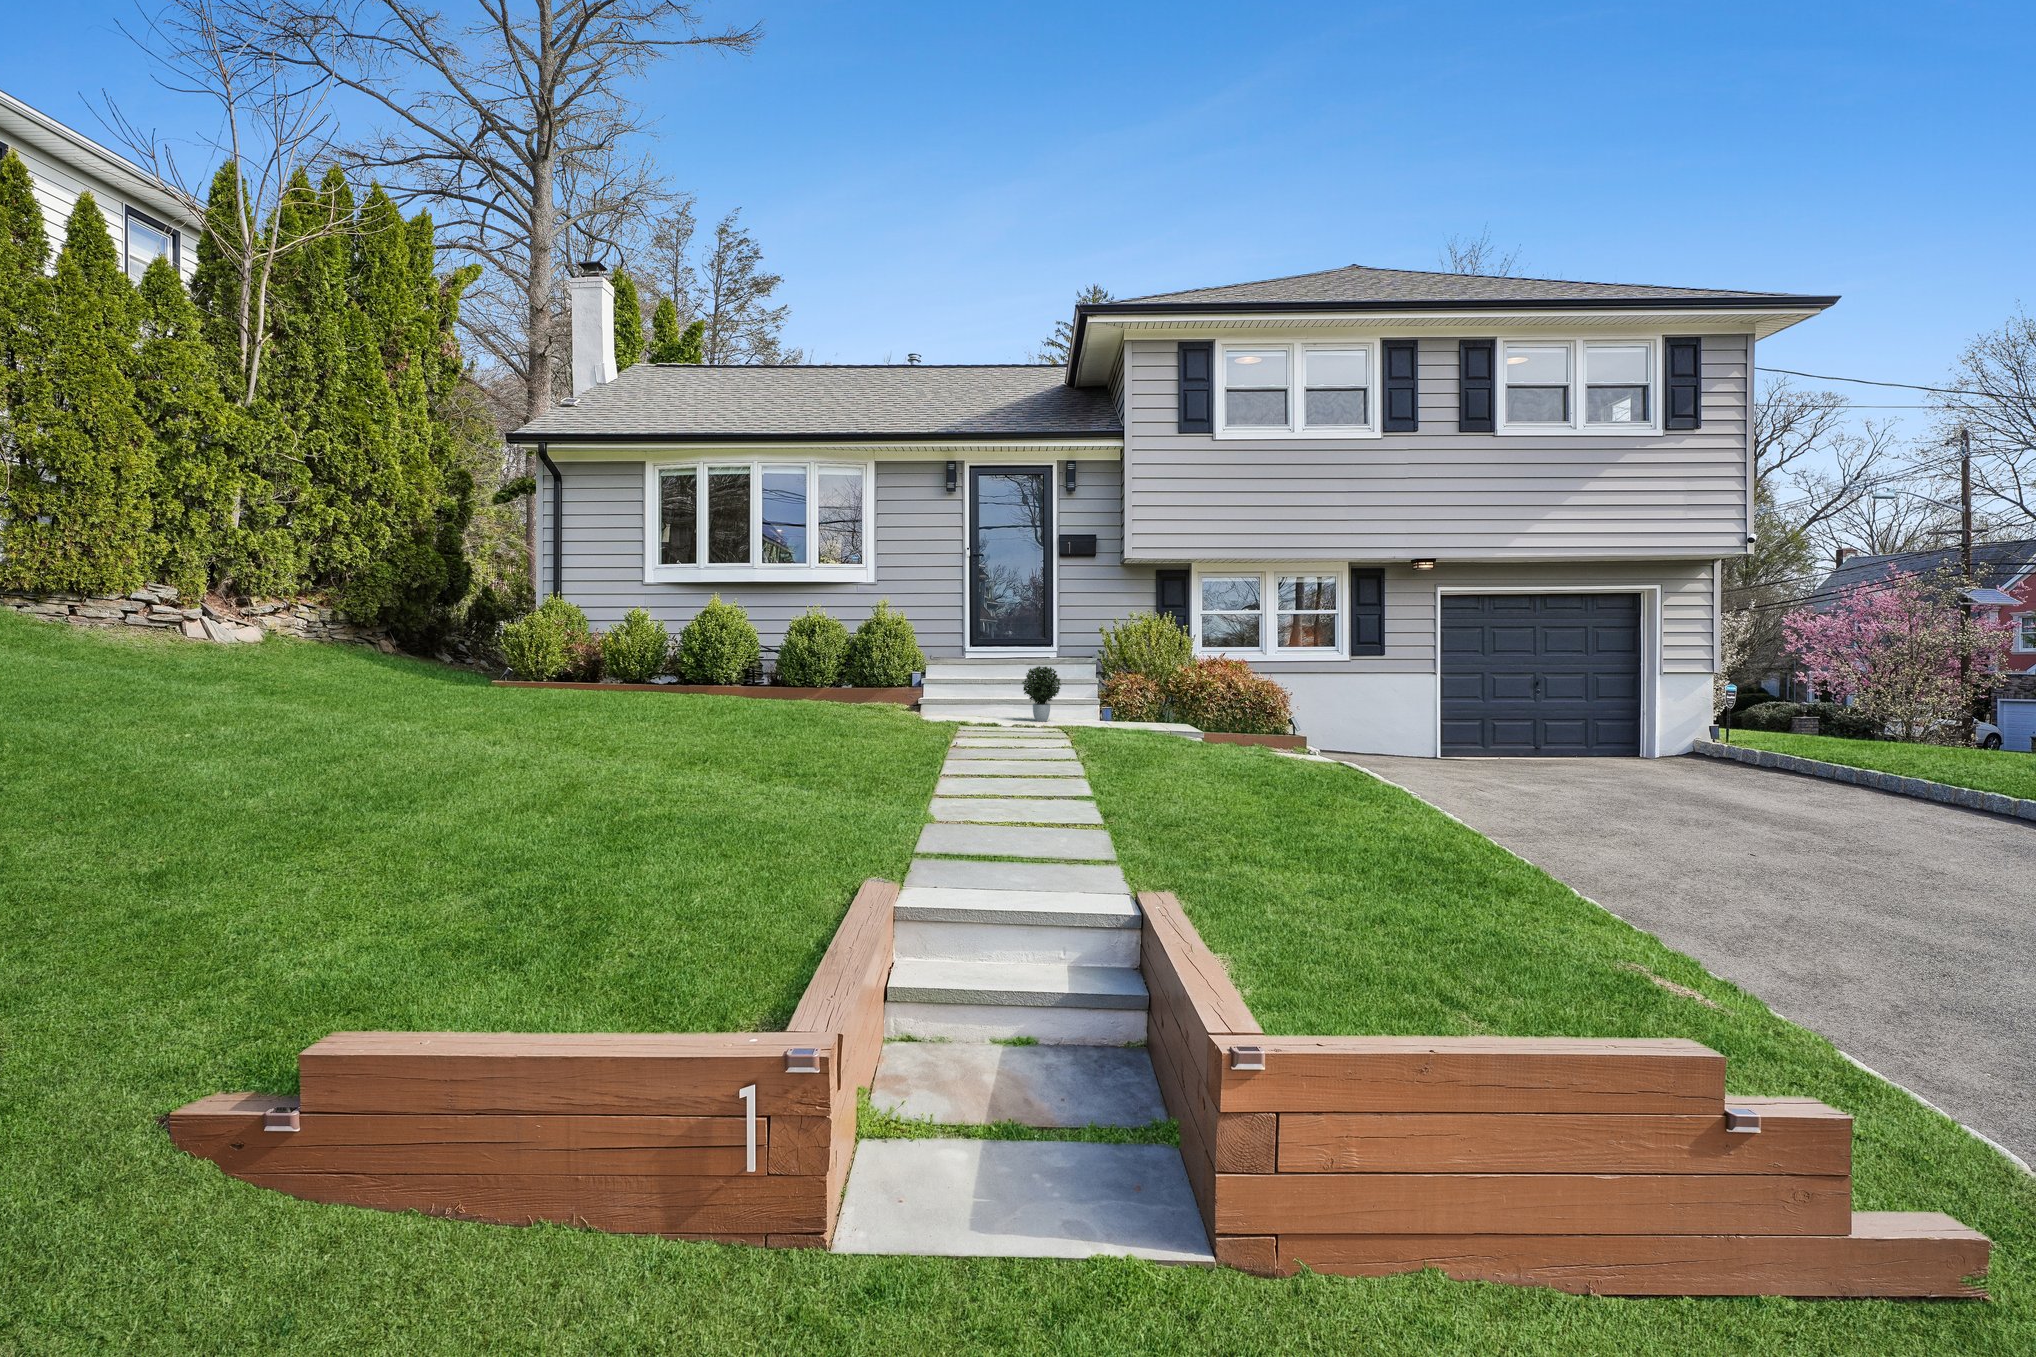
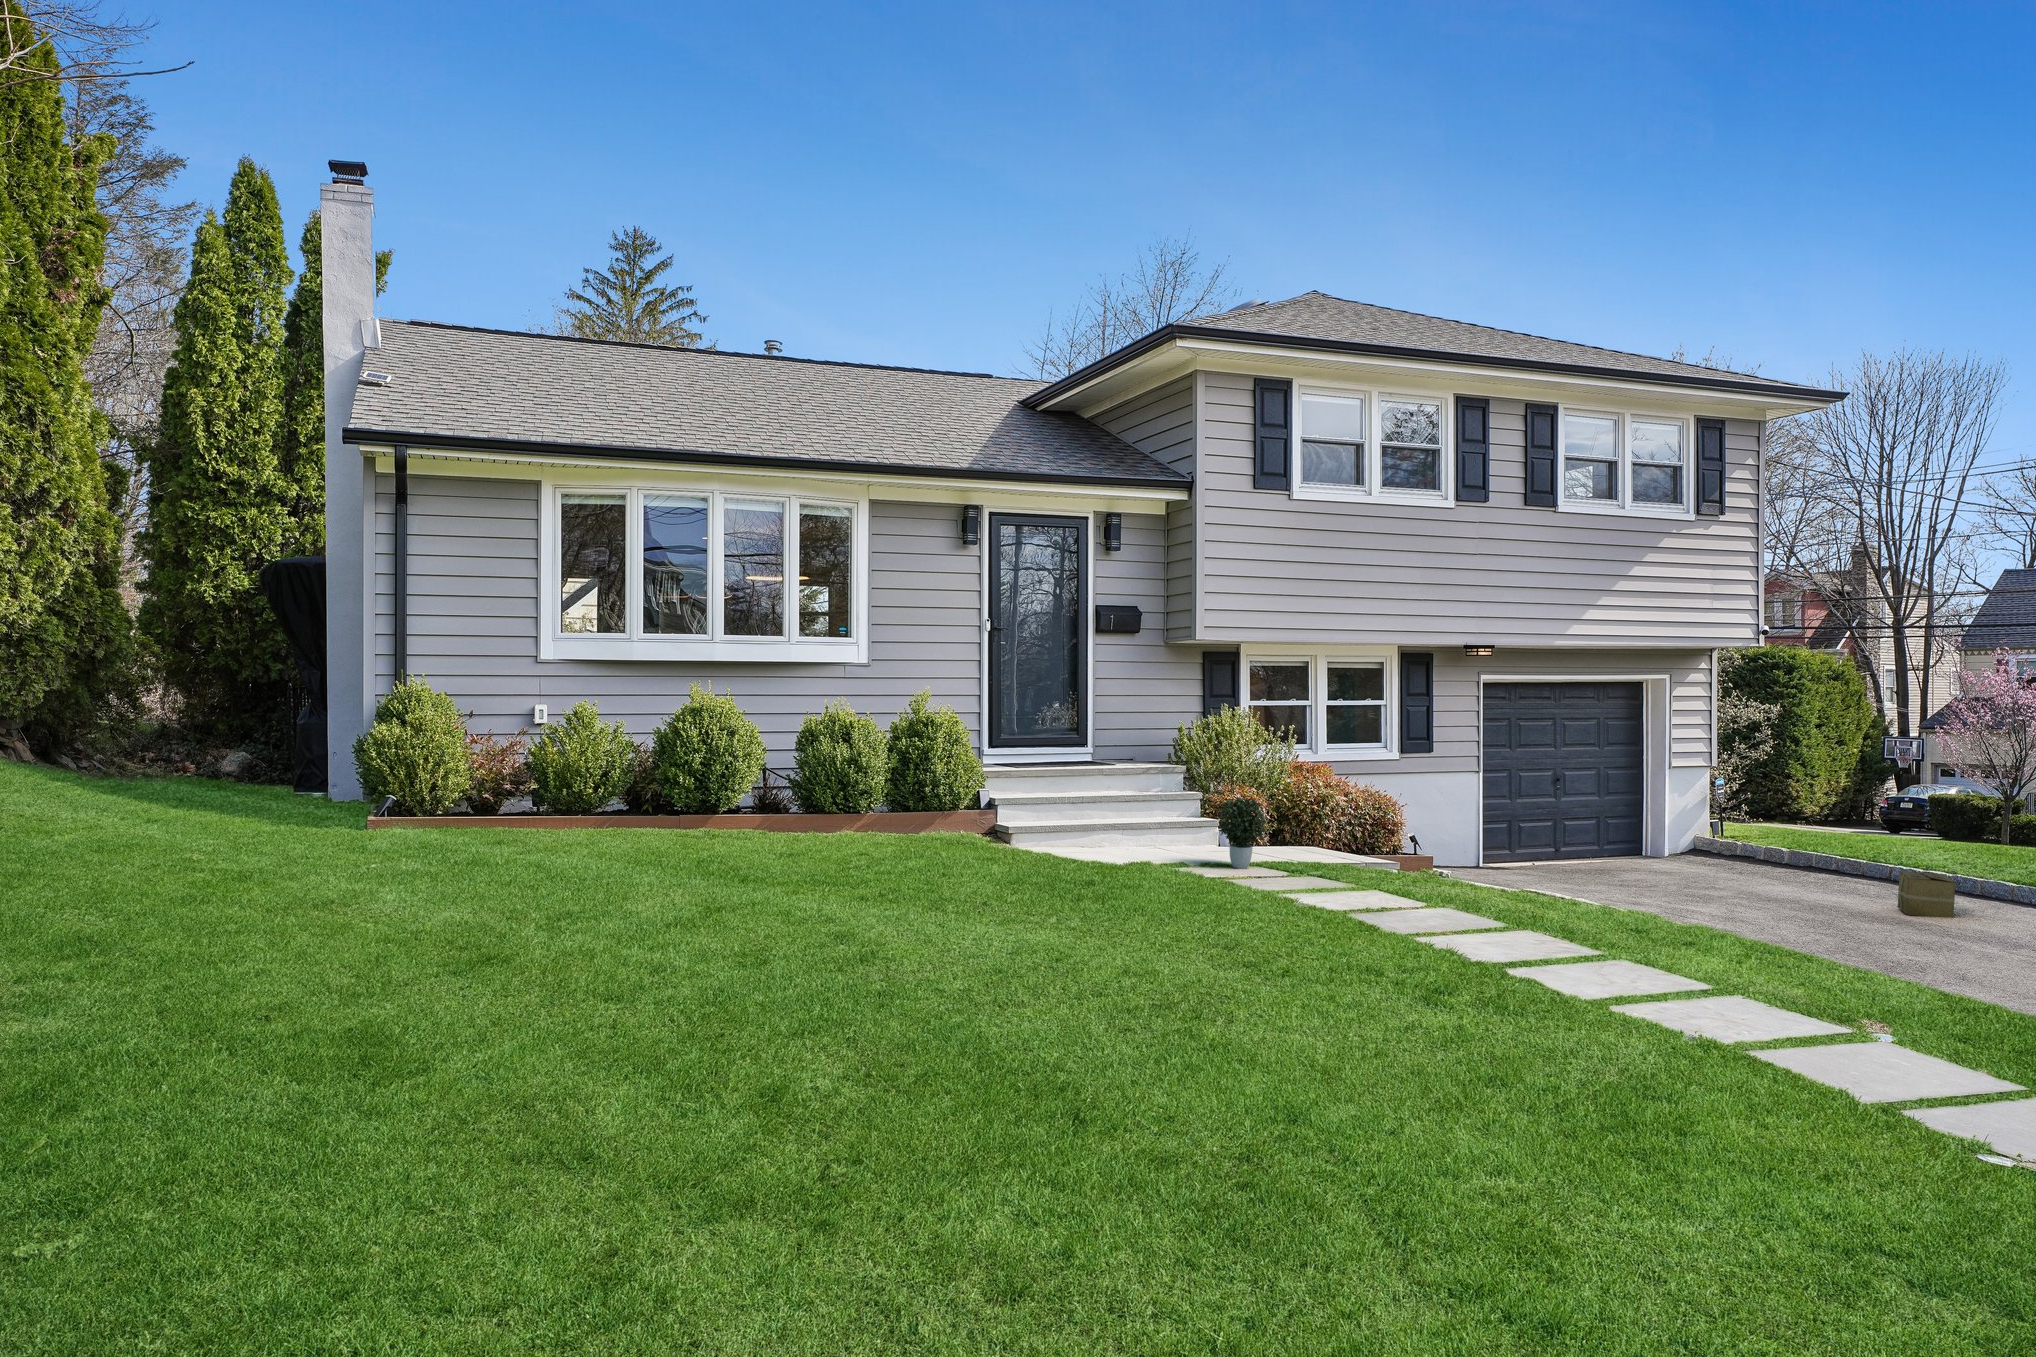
cardboard box: none [1716,749,1770,792] -> present [1898,871,1955,918]

